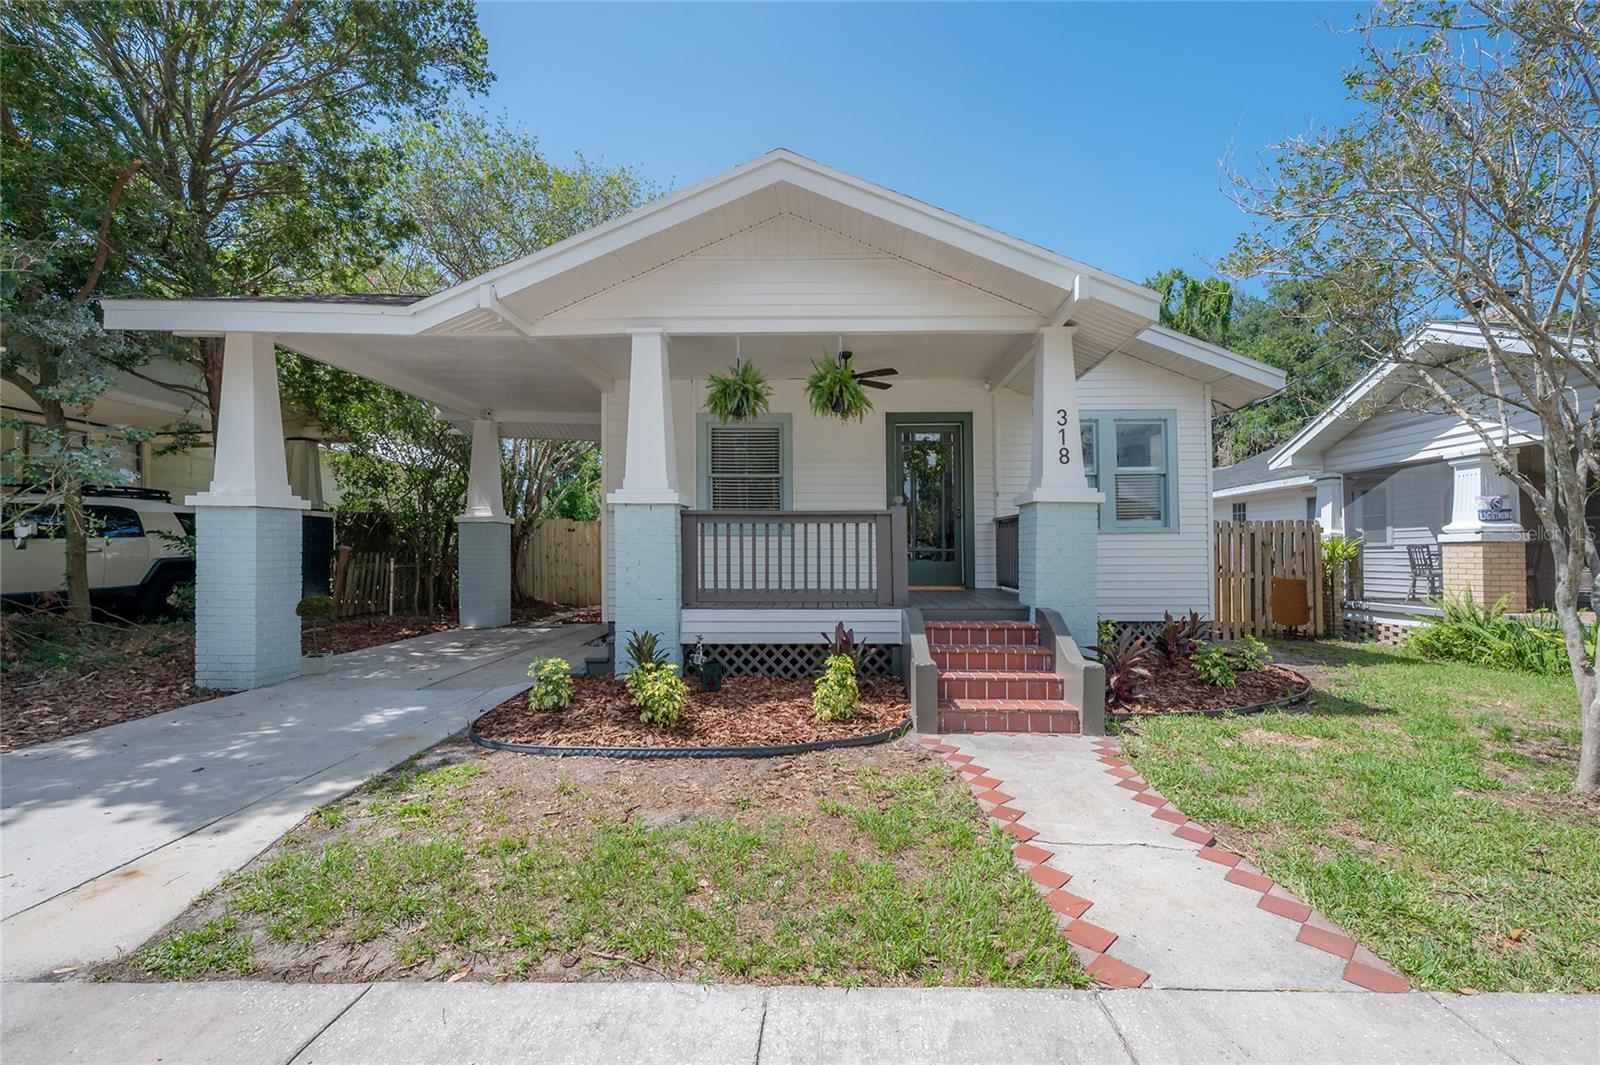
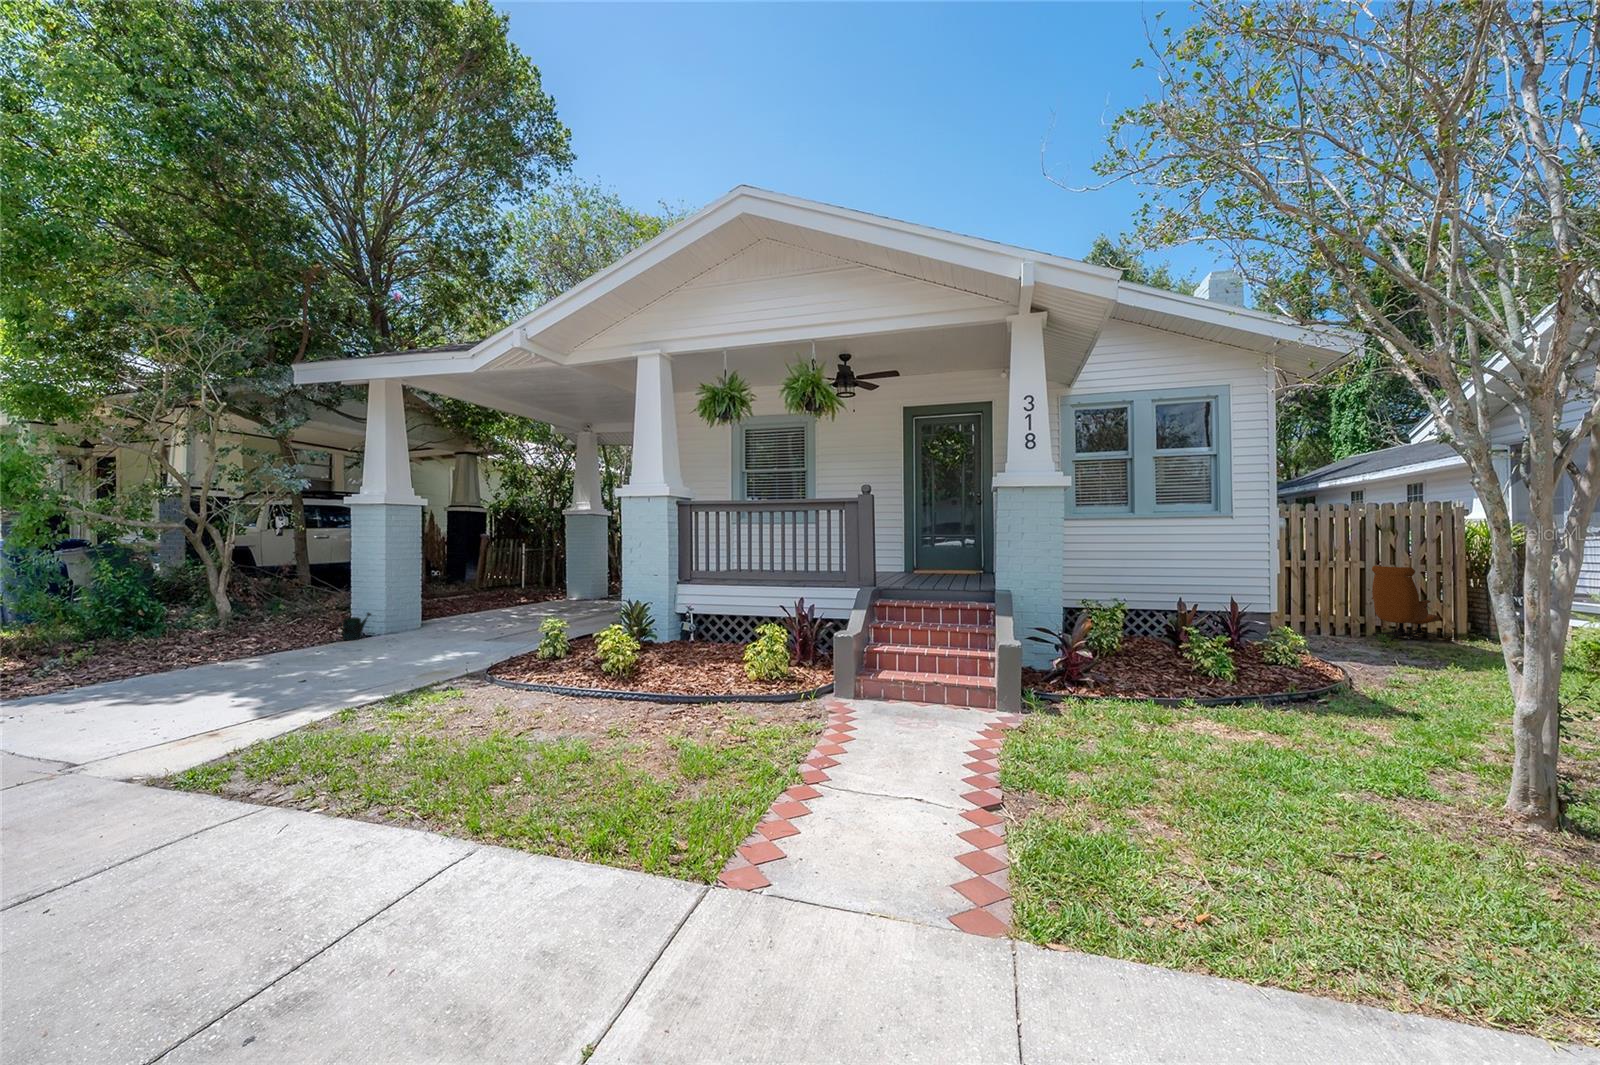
potted tree: present [295,594,335,675] -> none [409,569,439,632]
watering can: present [687,656,728,691] -> present [339,613,371,640]

